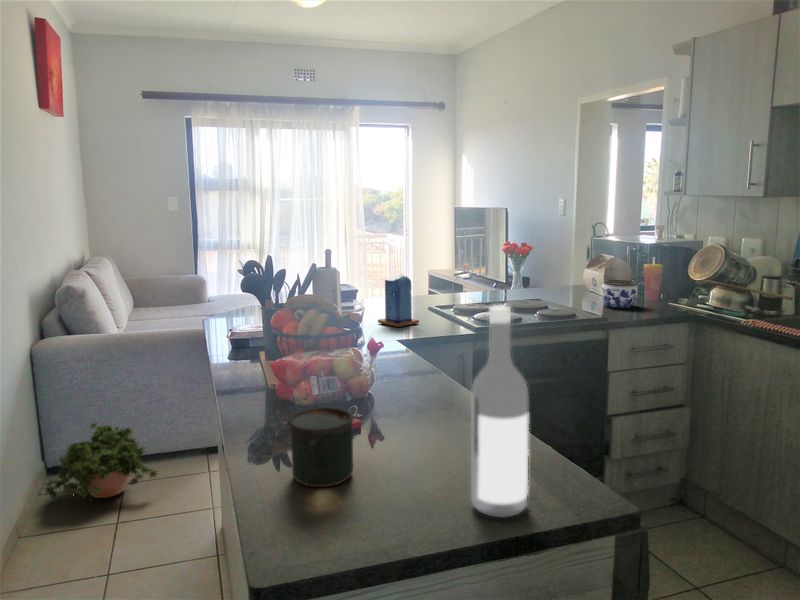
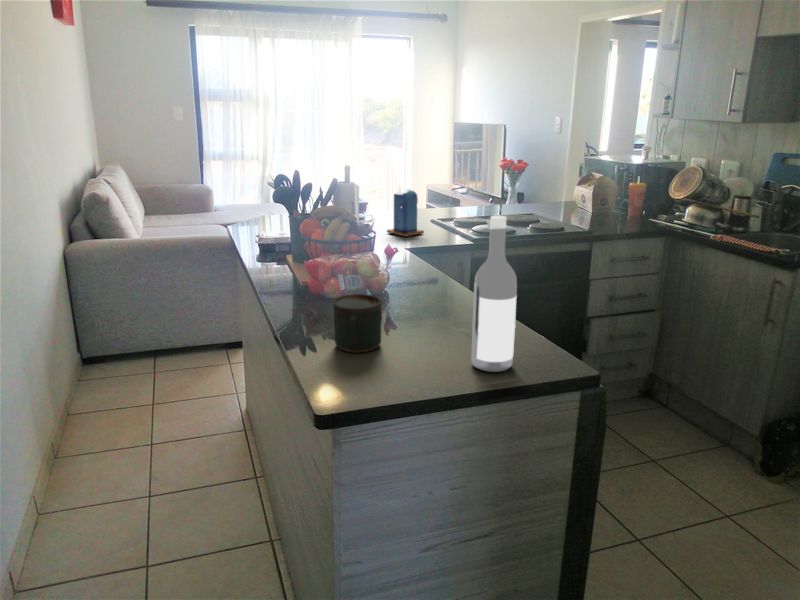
jar: present [601,280,638,308] -> none [589,197,622,223]
potted plant: present [45,423,158,498] -> none [86,317,191,389]

